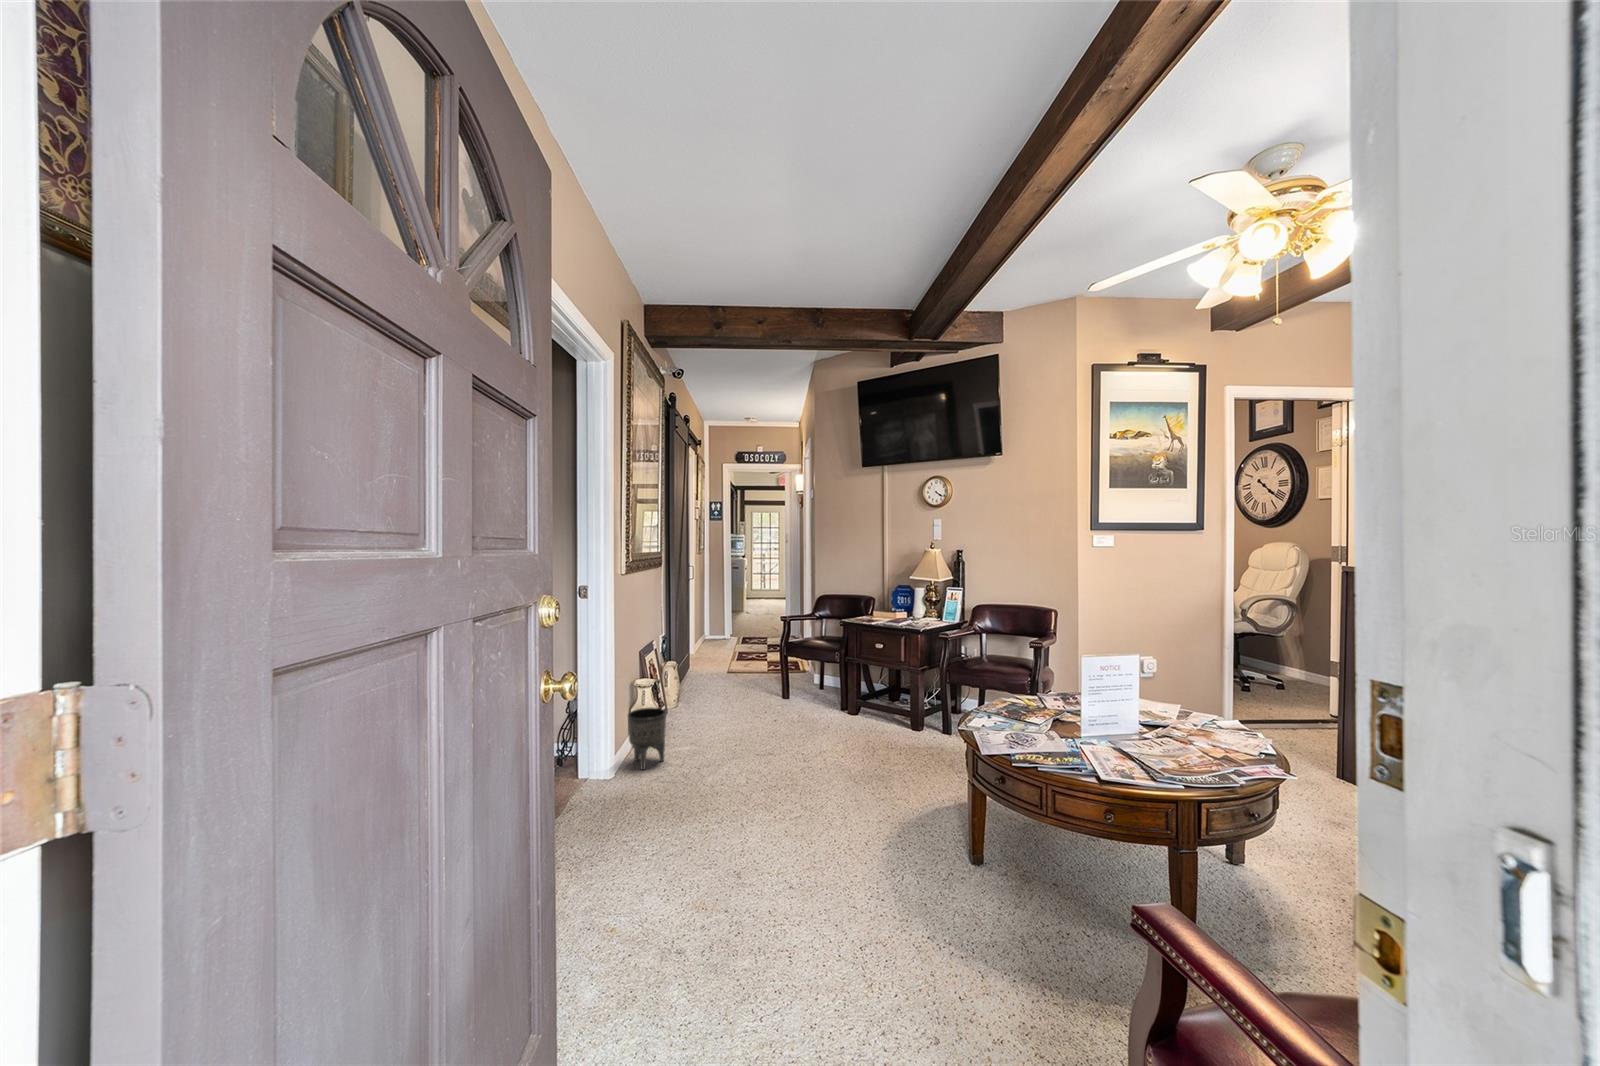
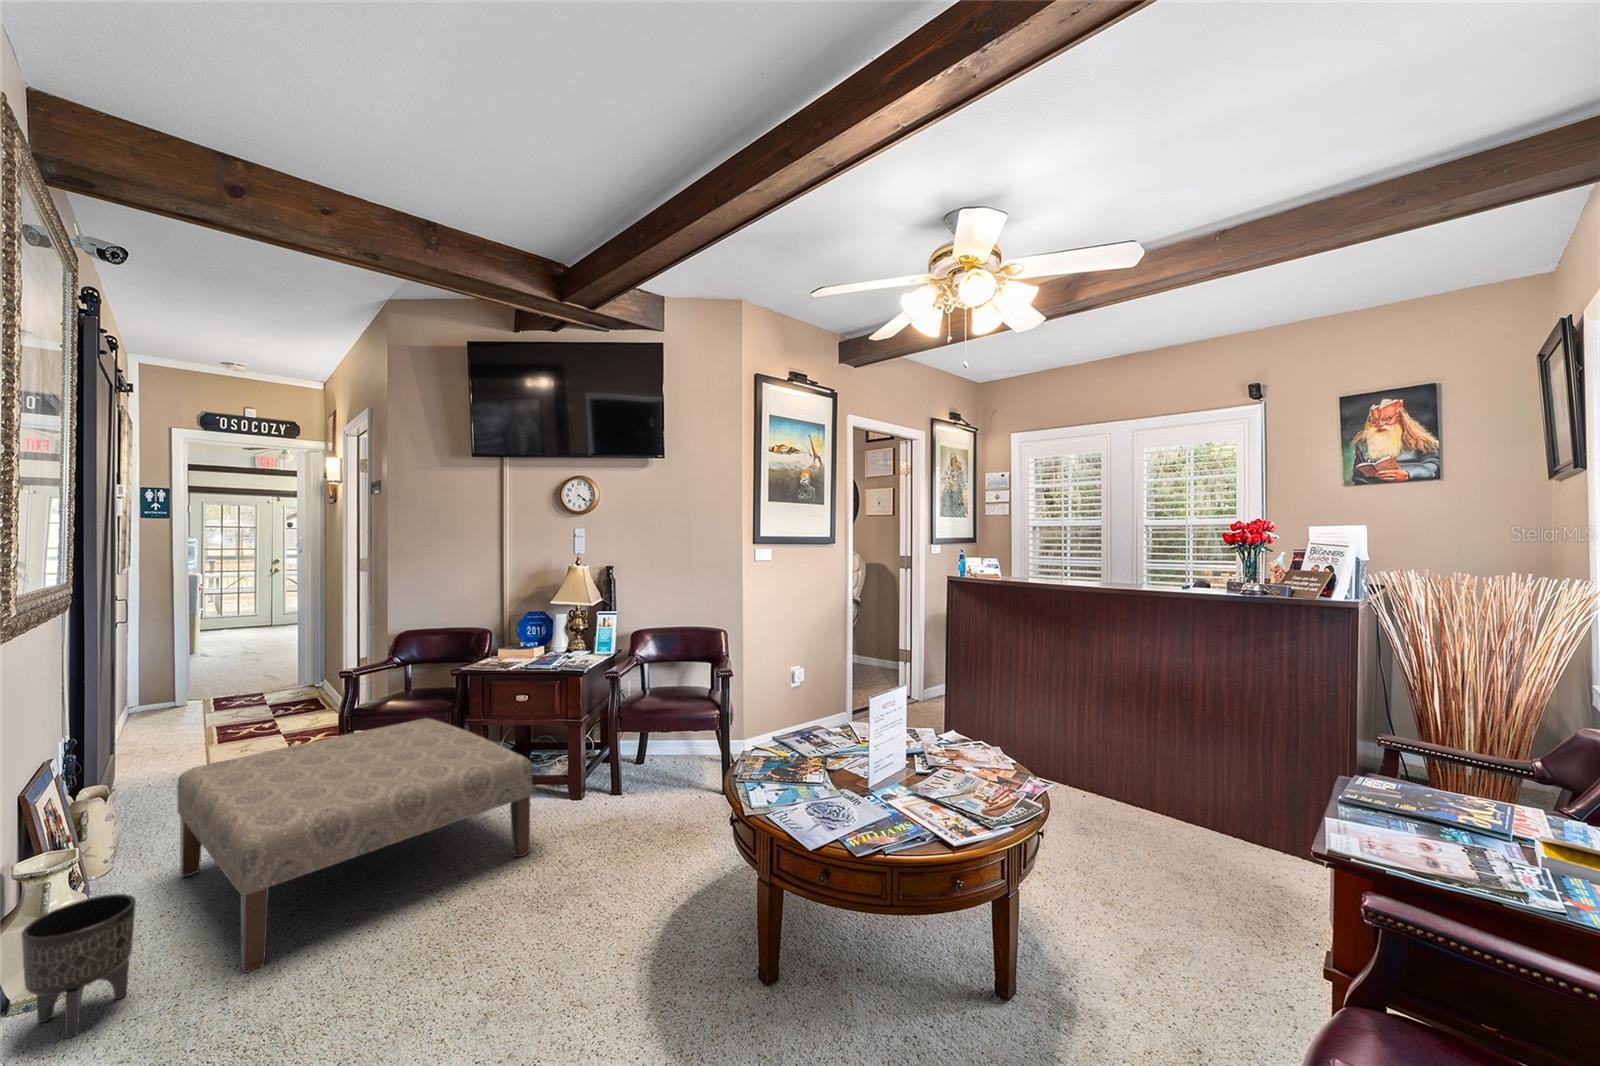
ottoman: none [697,652,870,768] -> present [177,718,532,973]

